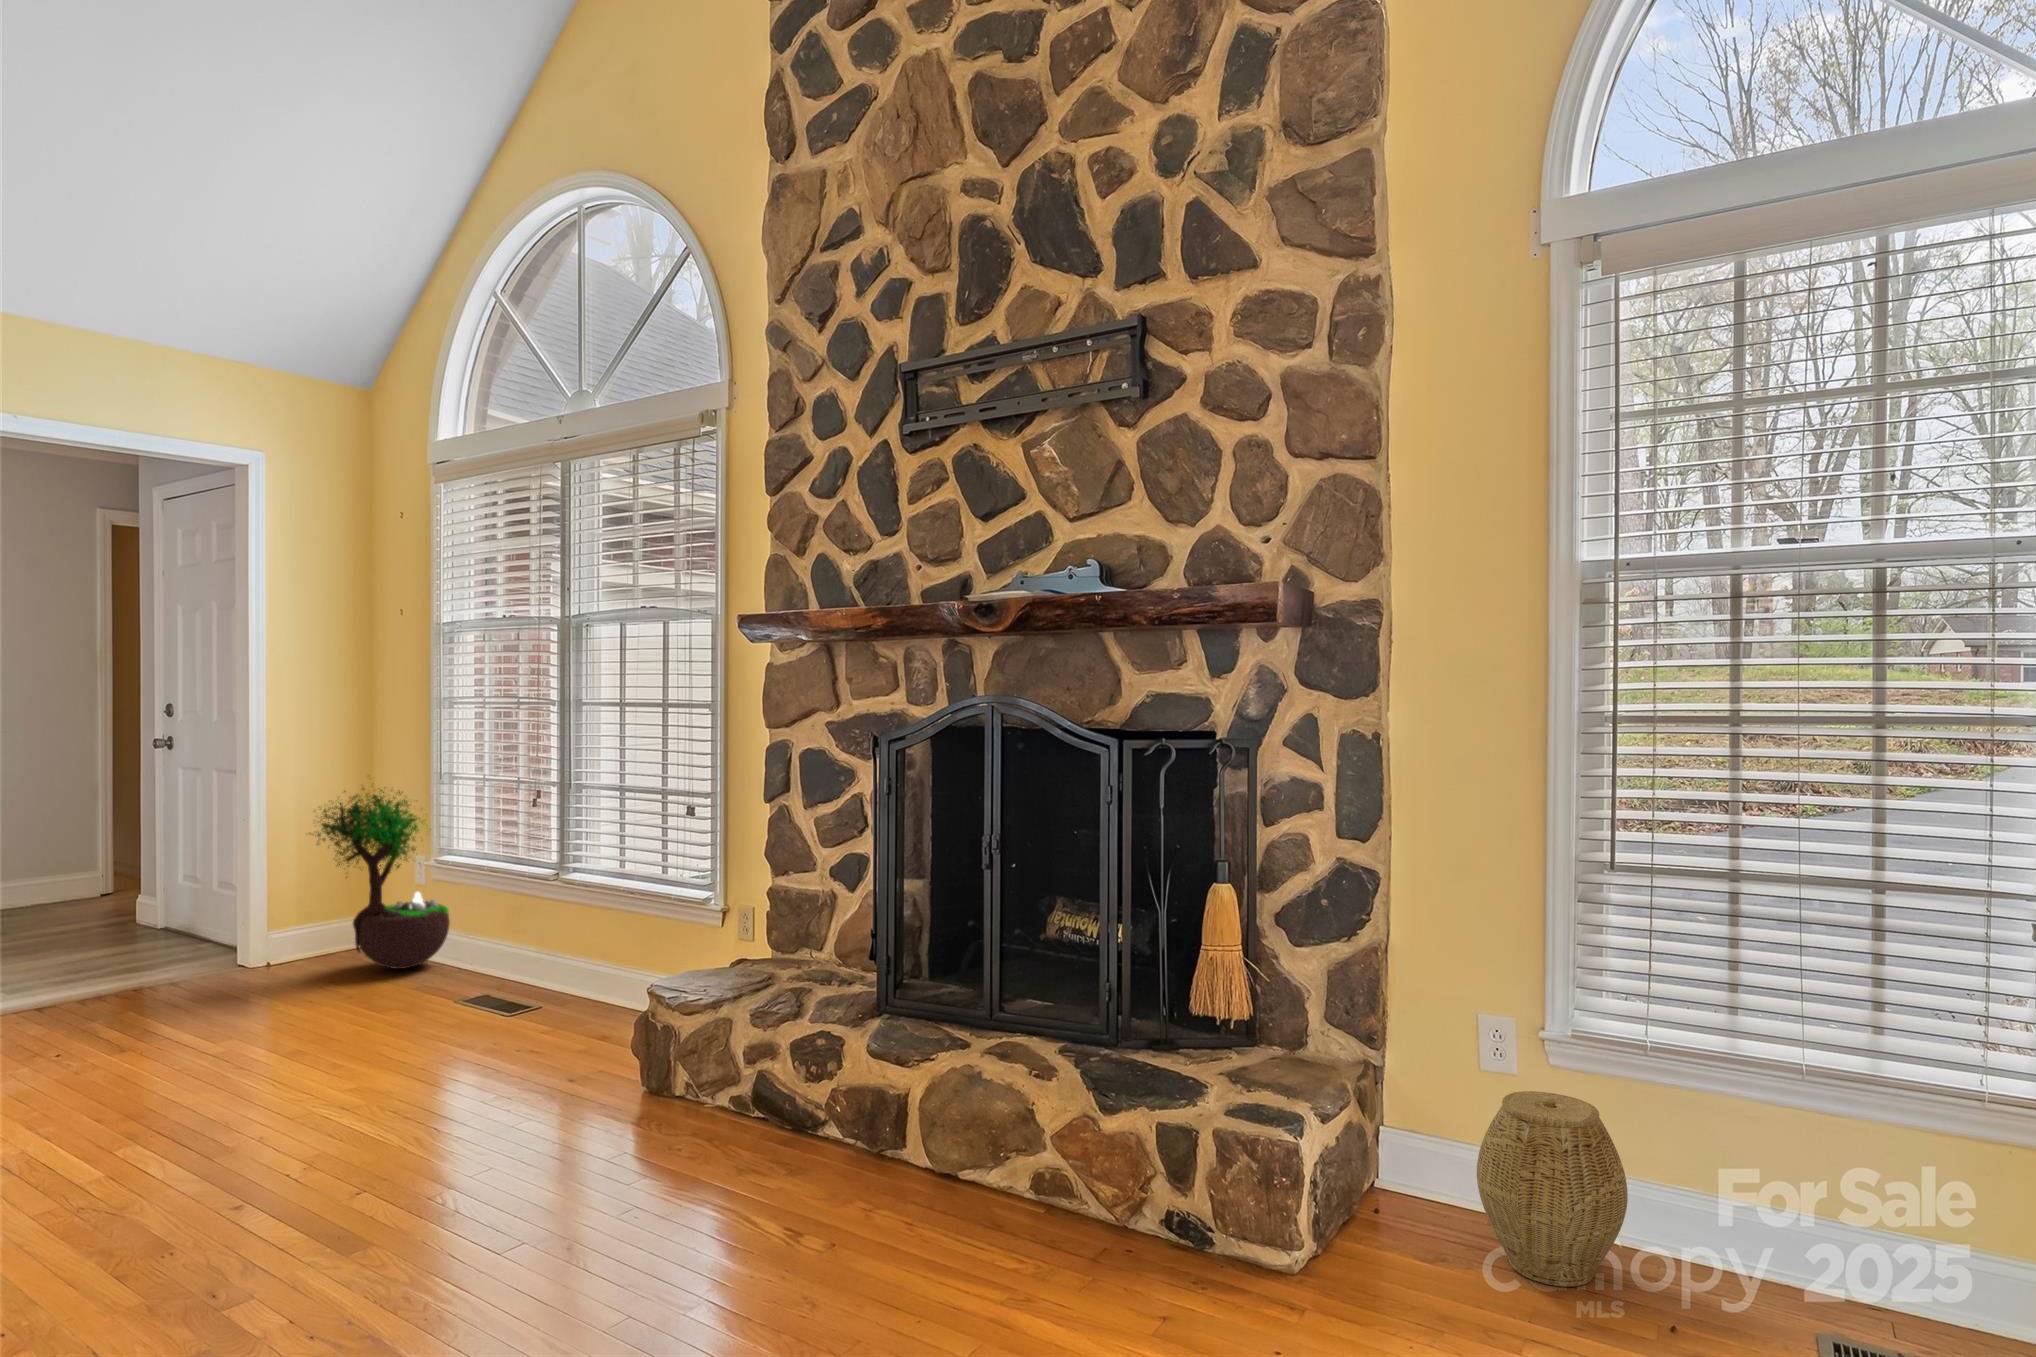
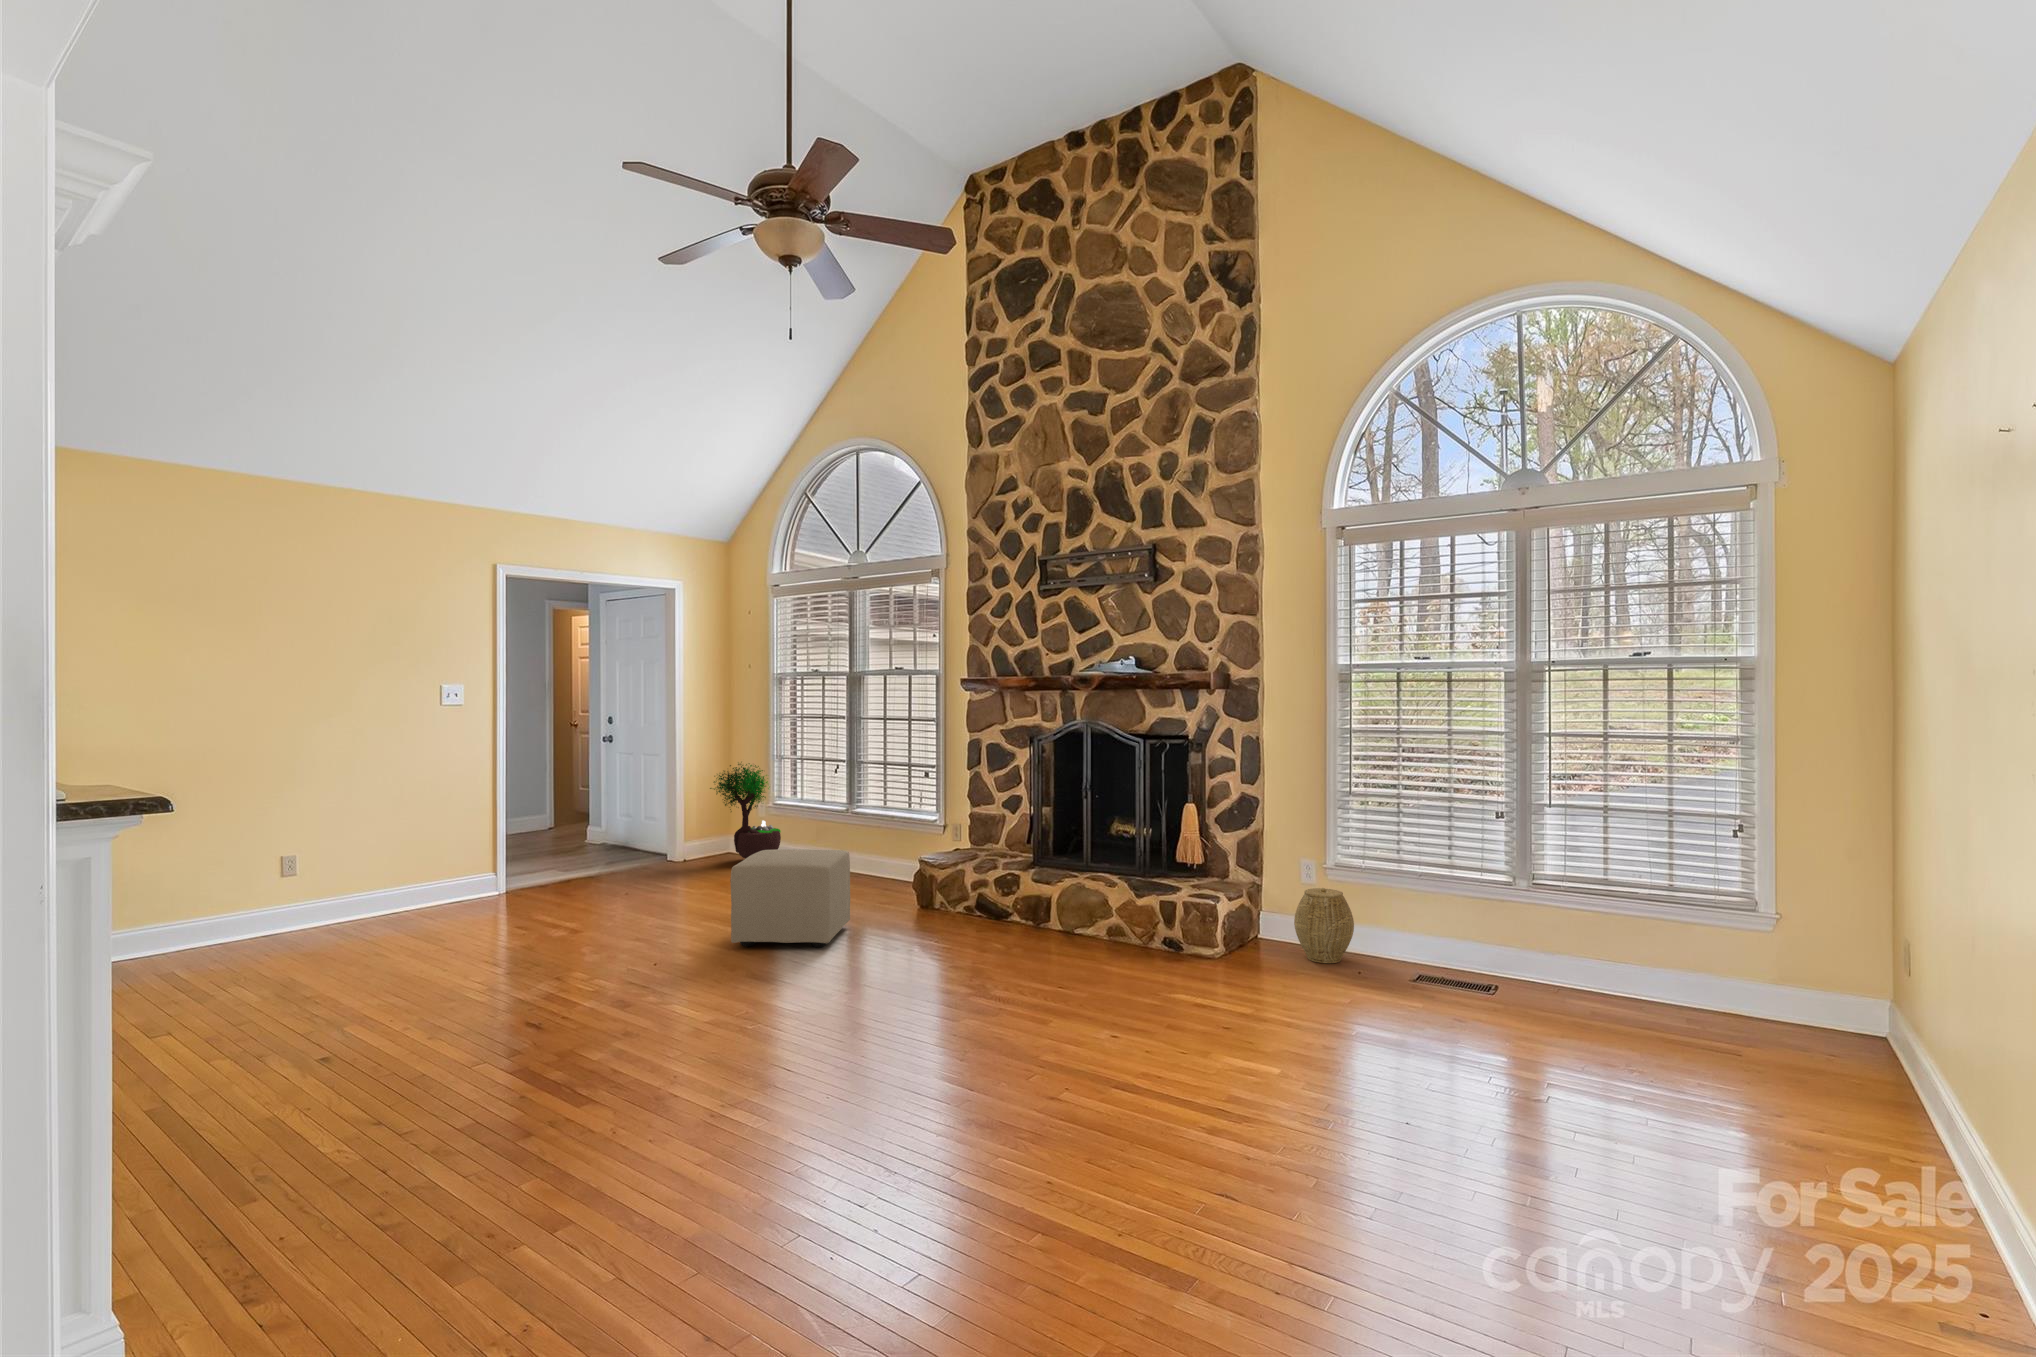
ottoman: none [109,987,462,1241] -> present [731,849,850,947]

